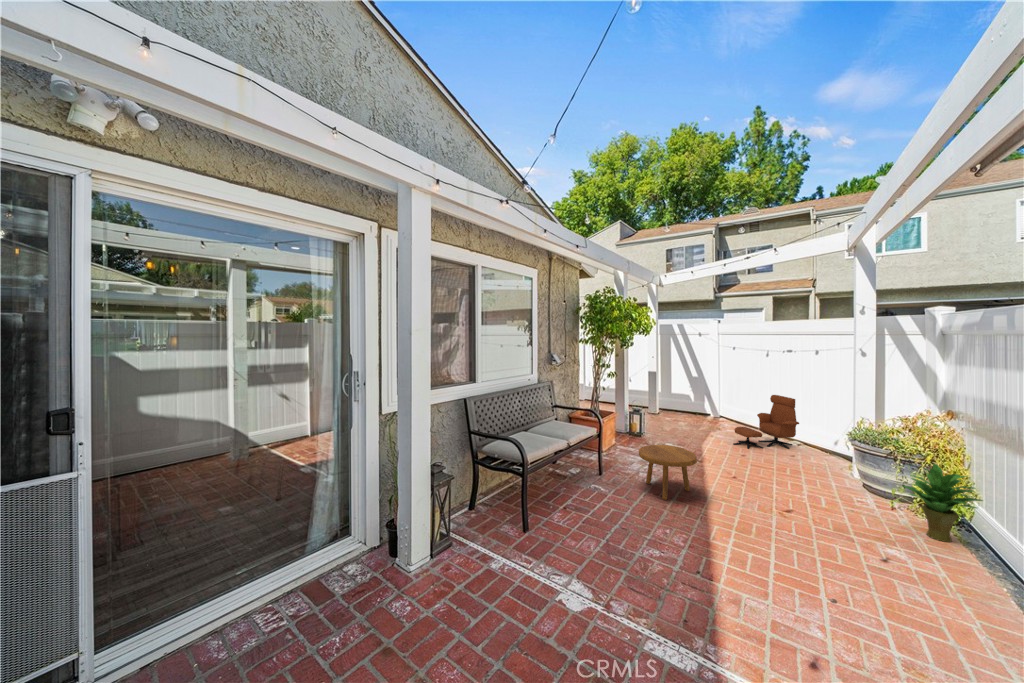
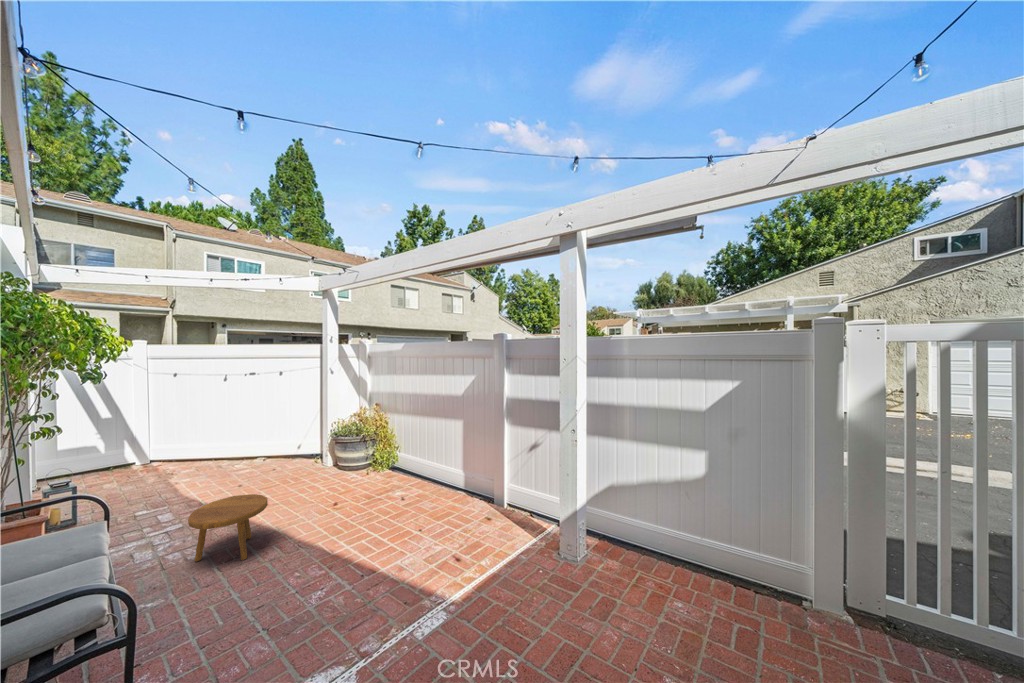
lounge chair: present [734,395,799,449] -> none [209,416,270,480]
potted plant: present [904,464,983,542] -> none [383,432,415,476]

